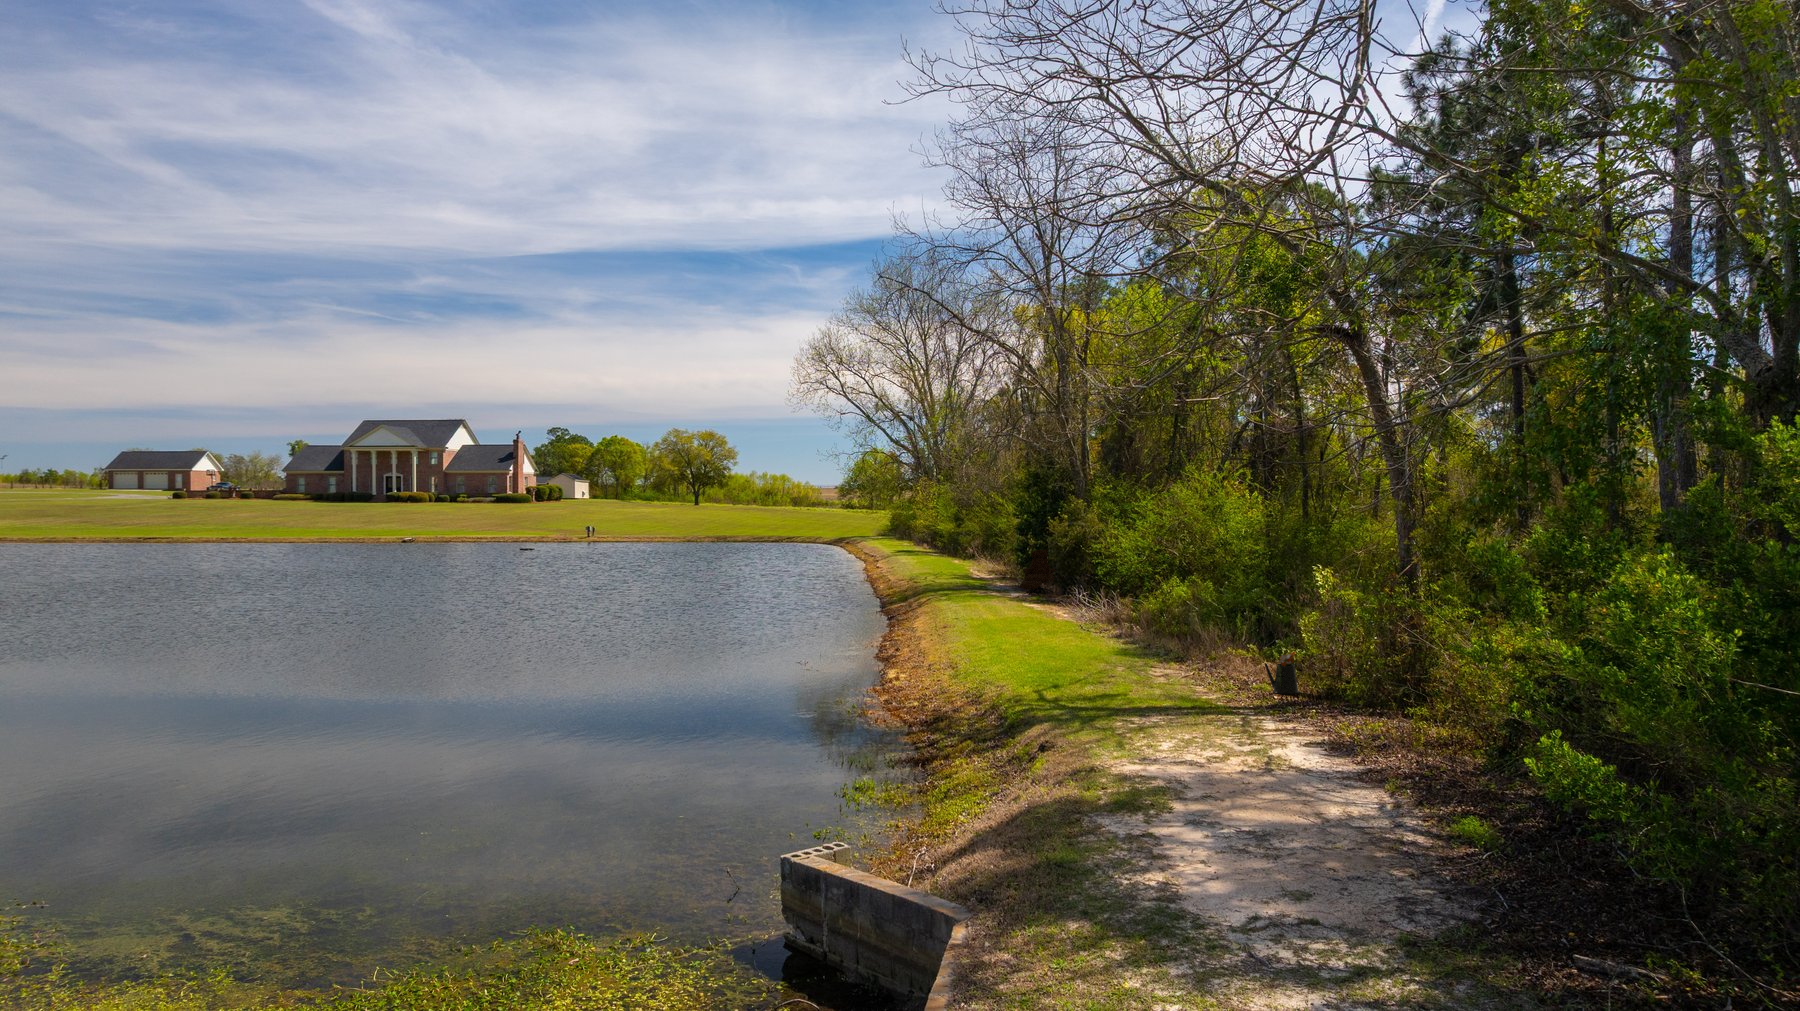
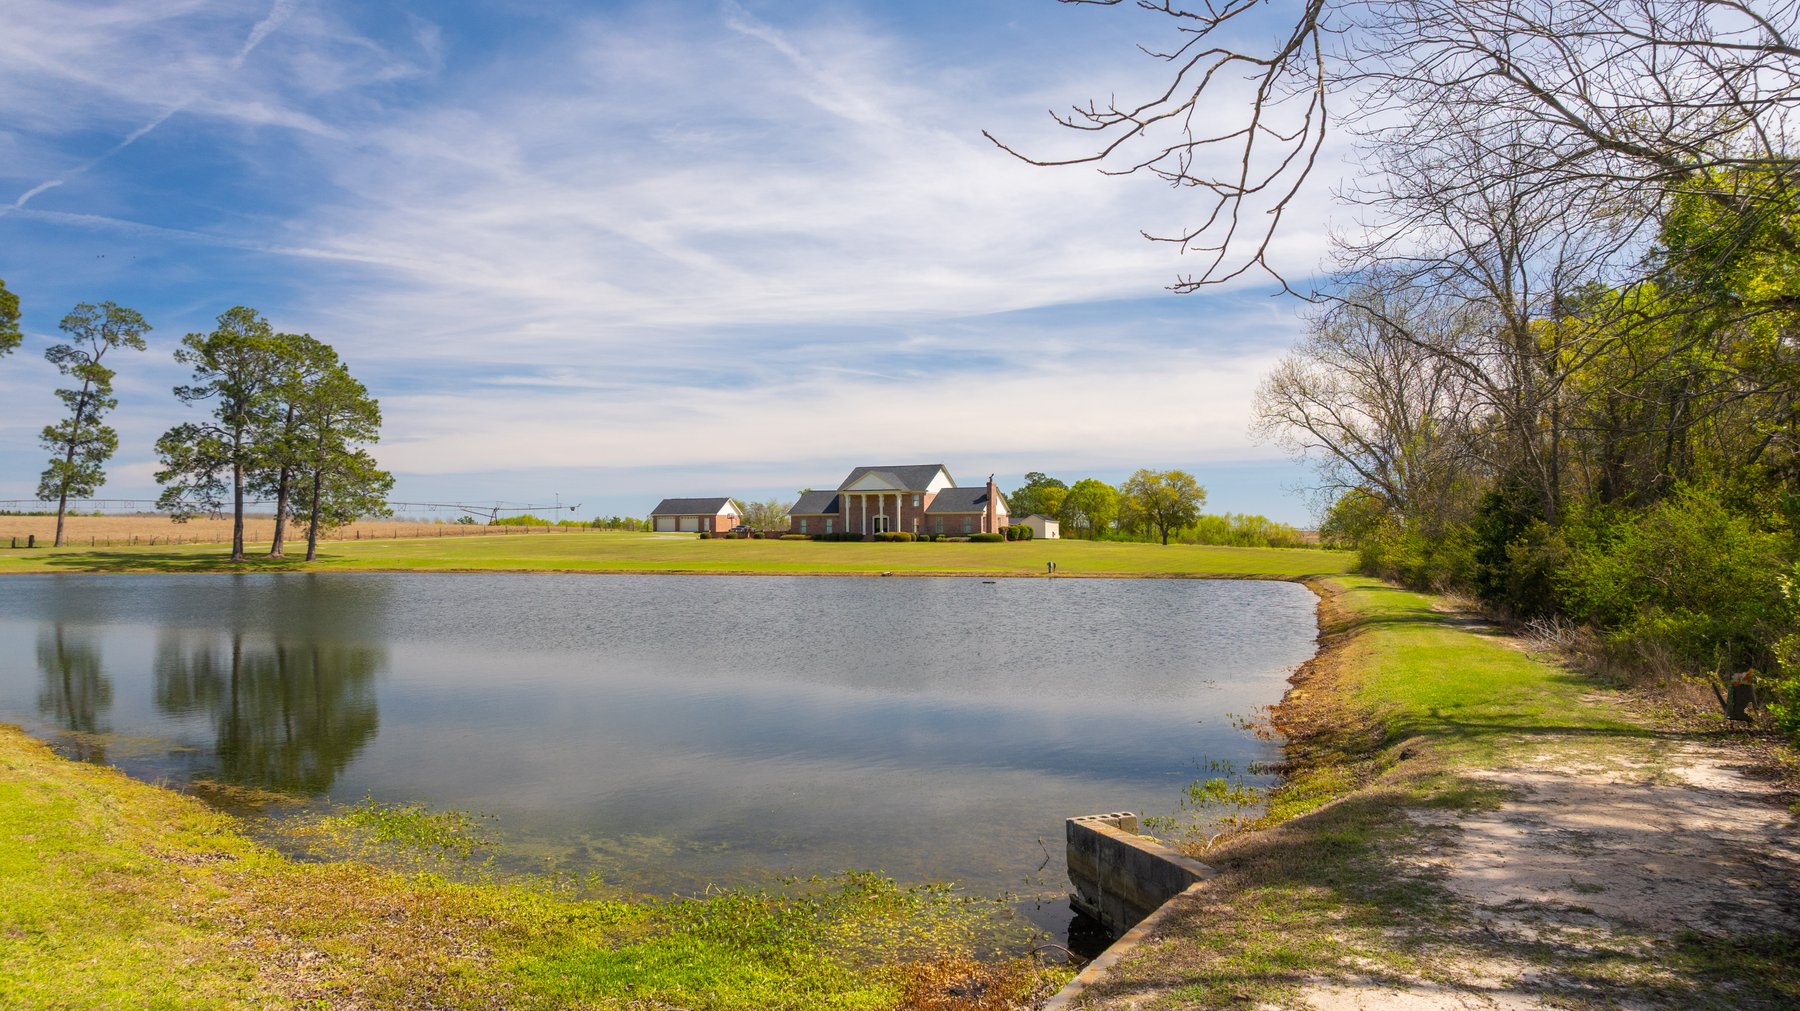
lounge chair: present [1020,550,1056,595] -> none [1473,576,1522,626]

